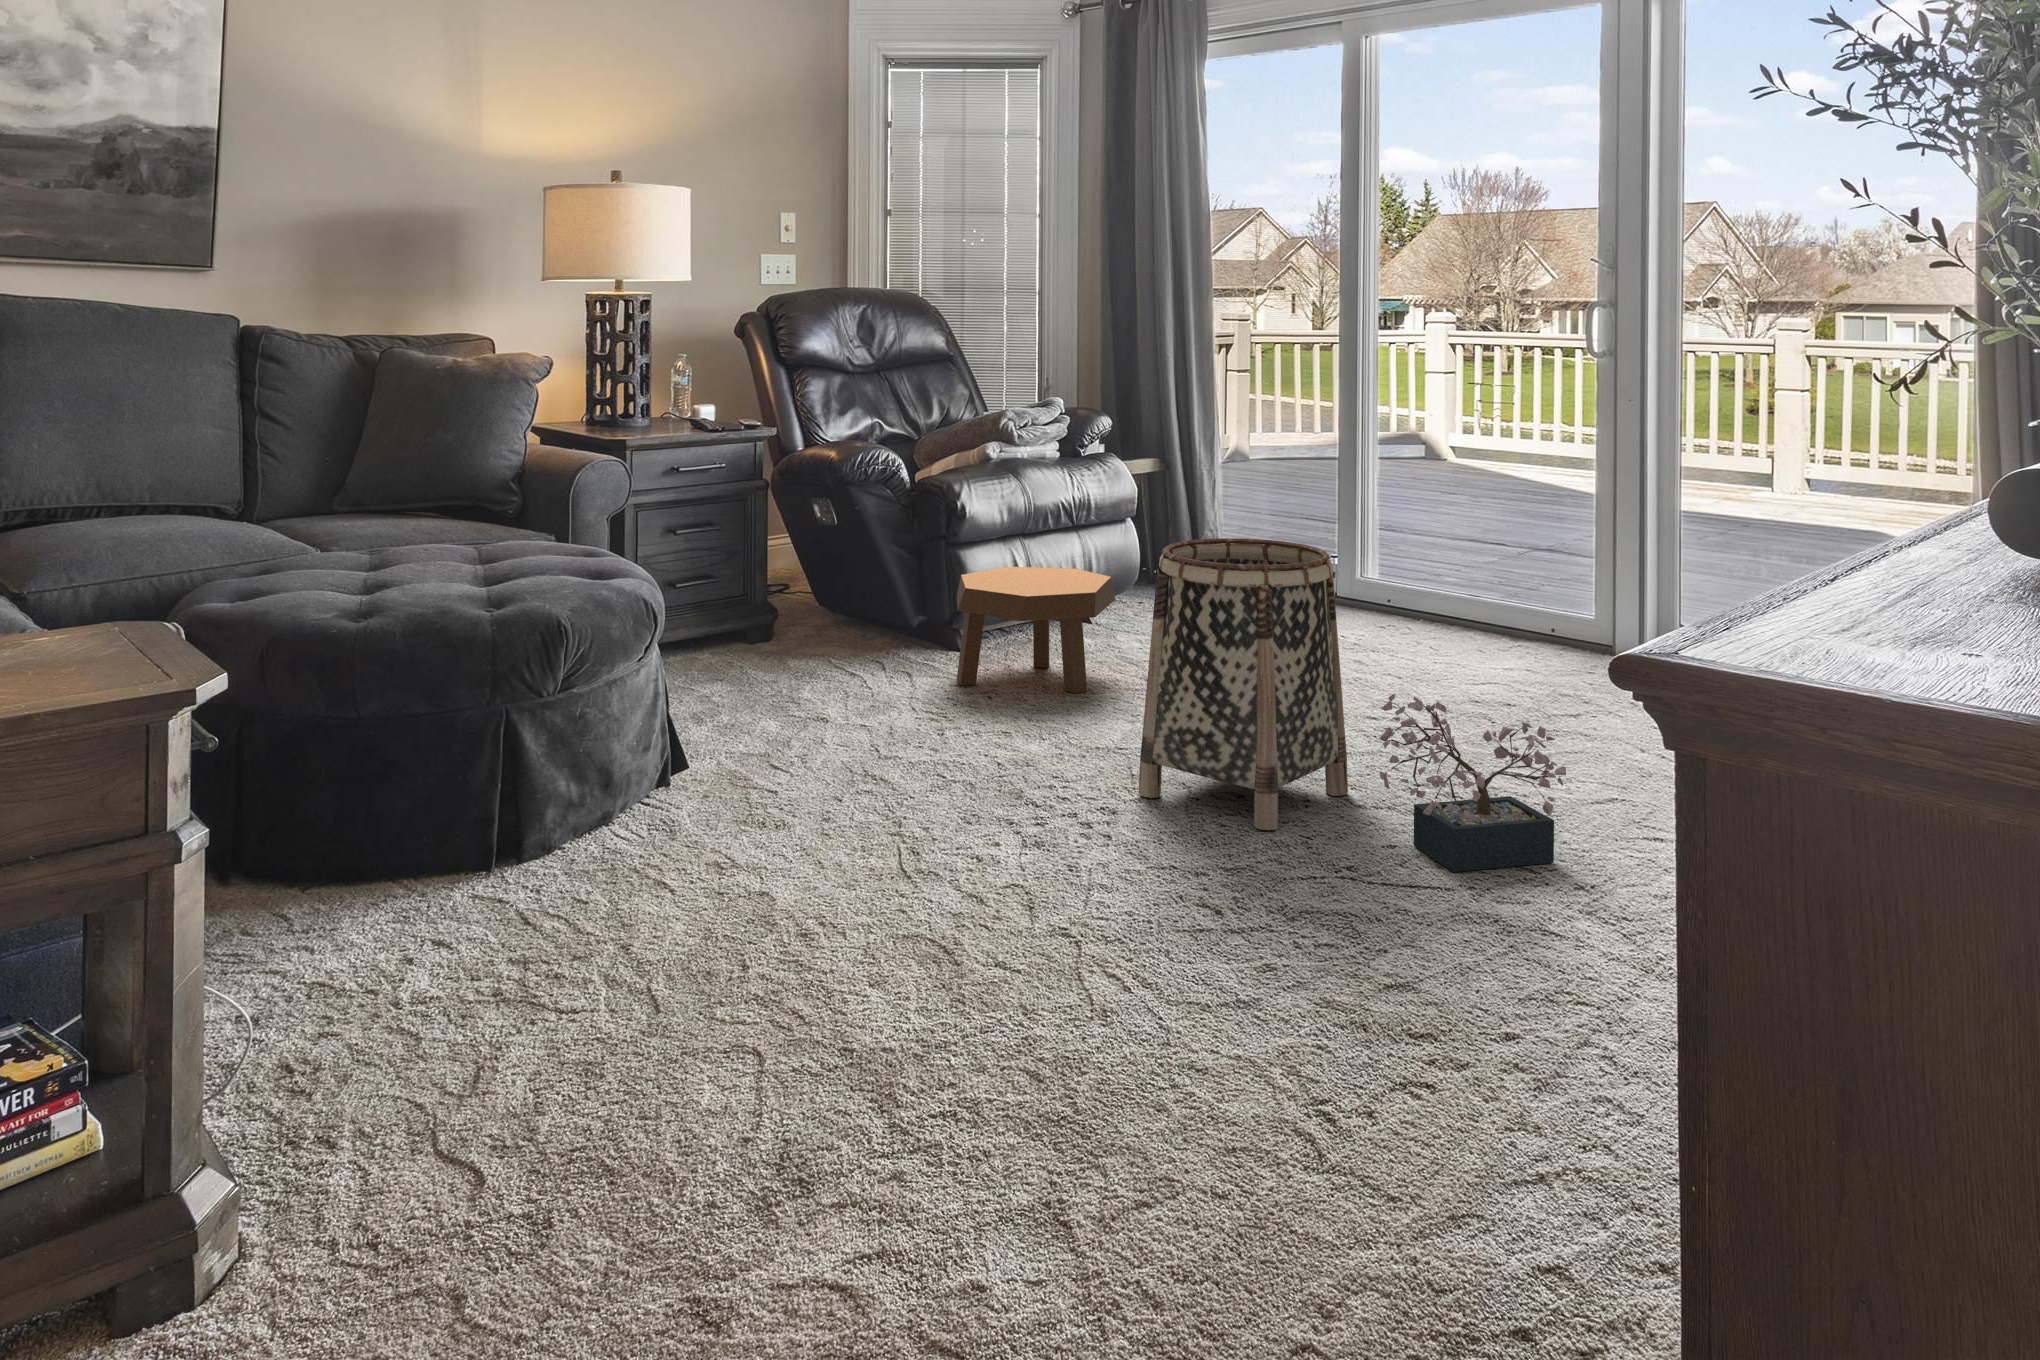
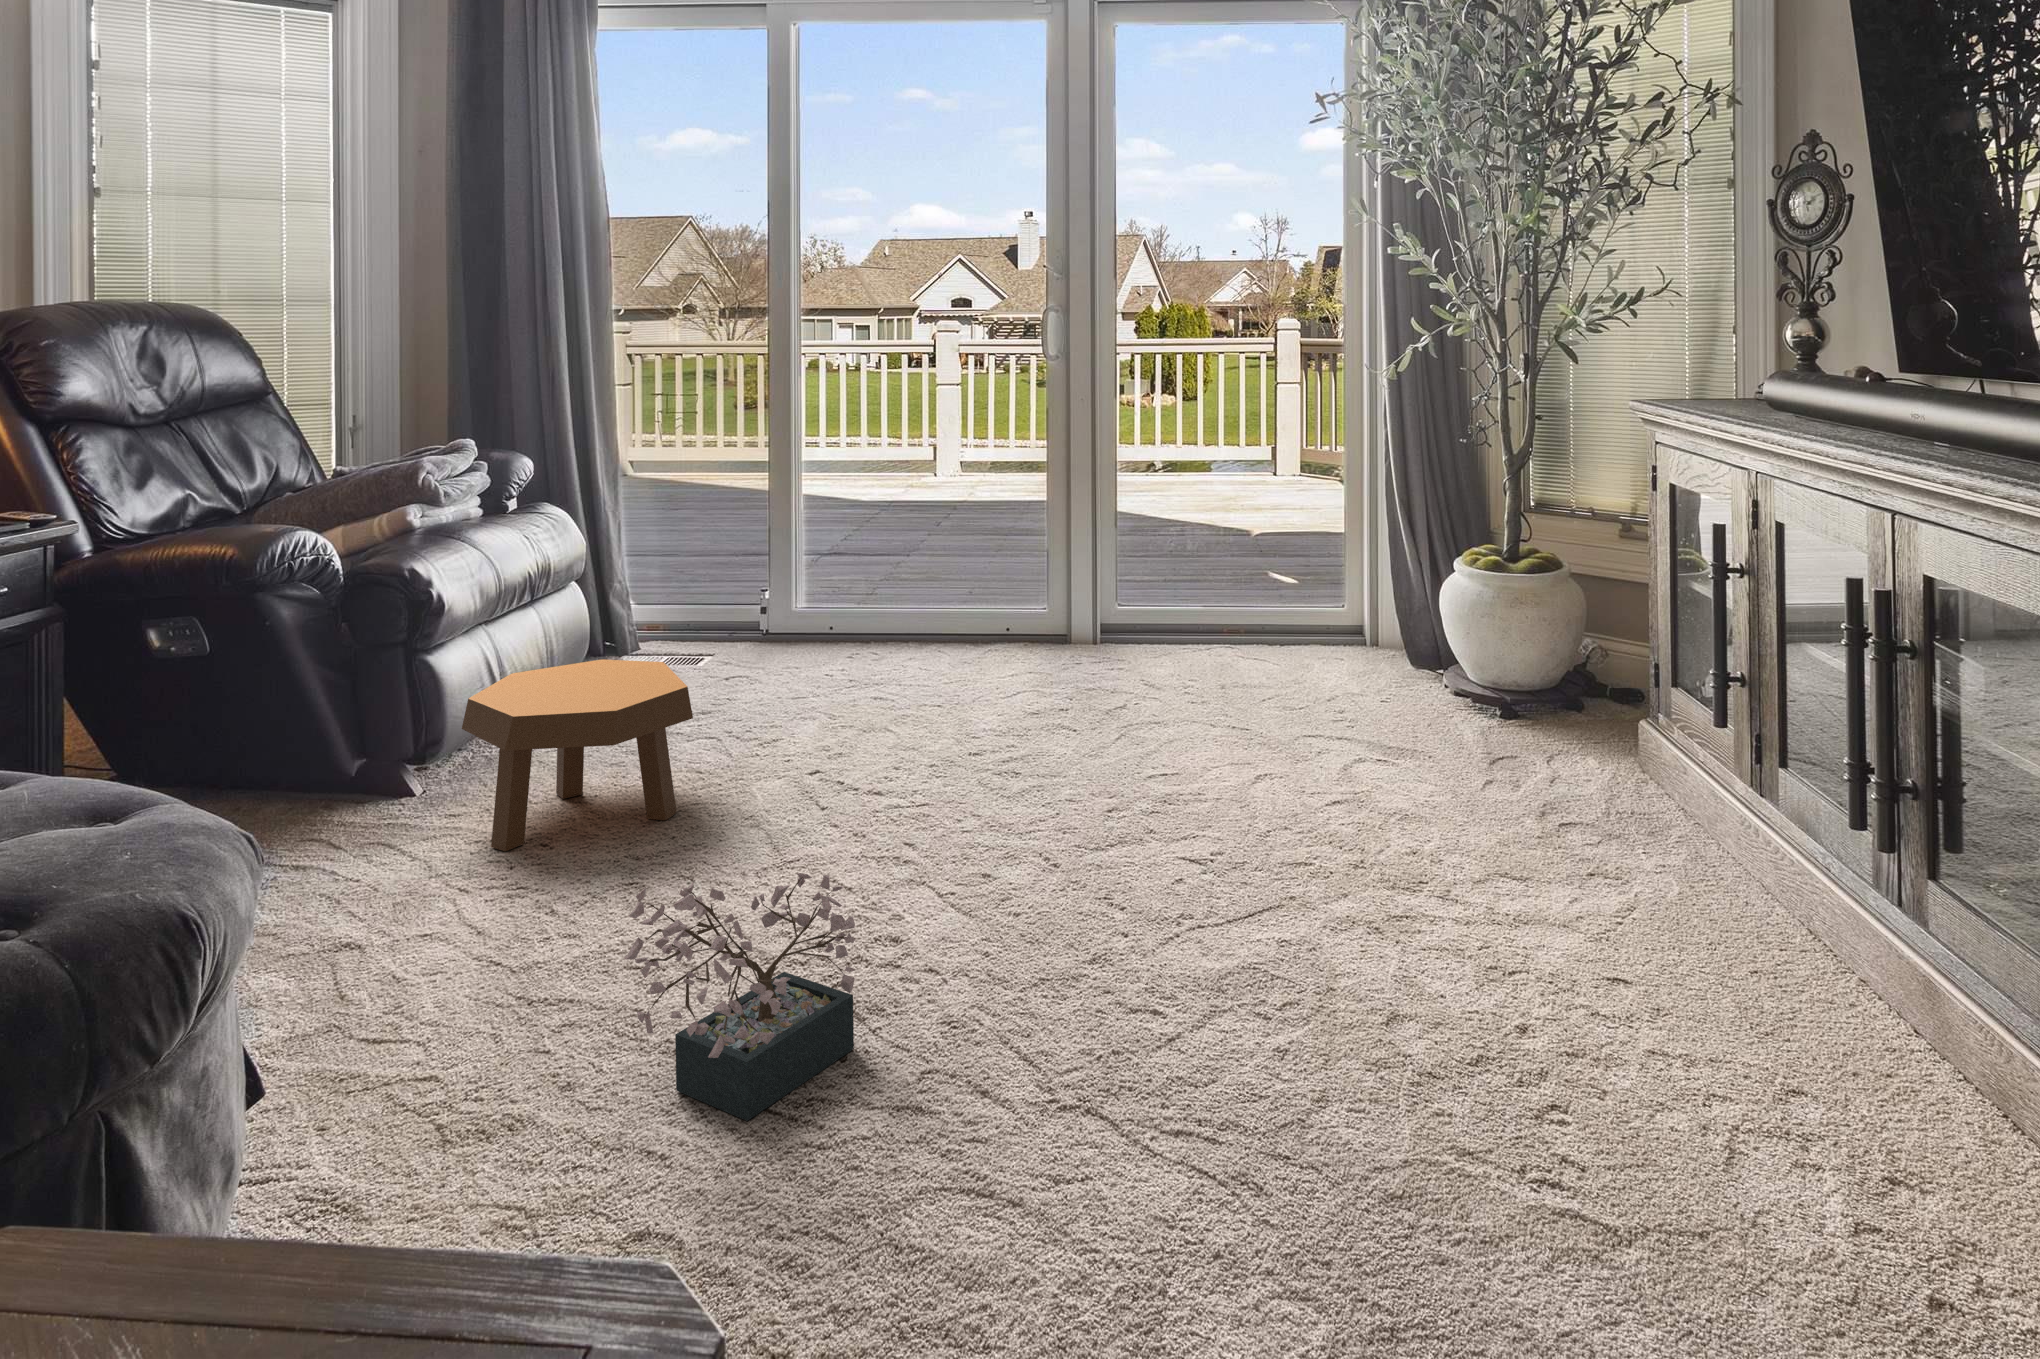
basket: present [1139,538,1348,830] -> none [930,590,1128,930]
decorative plant: present [1379,694,1566,872] -> present [624,873,855,1121]

